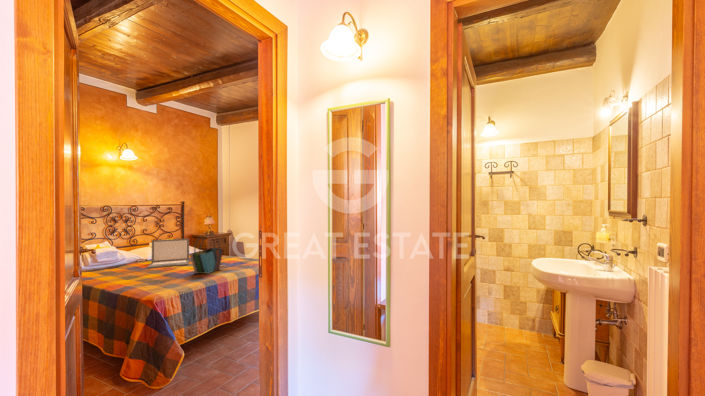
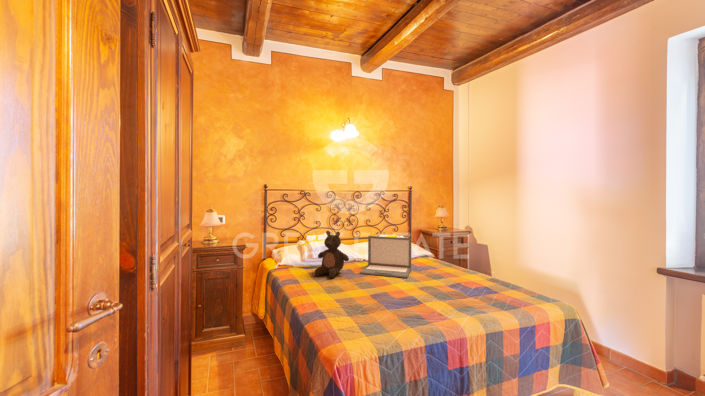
tote bag: present [190,233,223,274] -> none [404,238,459,309]
stuffed bear: none [105,238,138,274] -> present [314,231,349,278]

